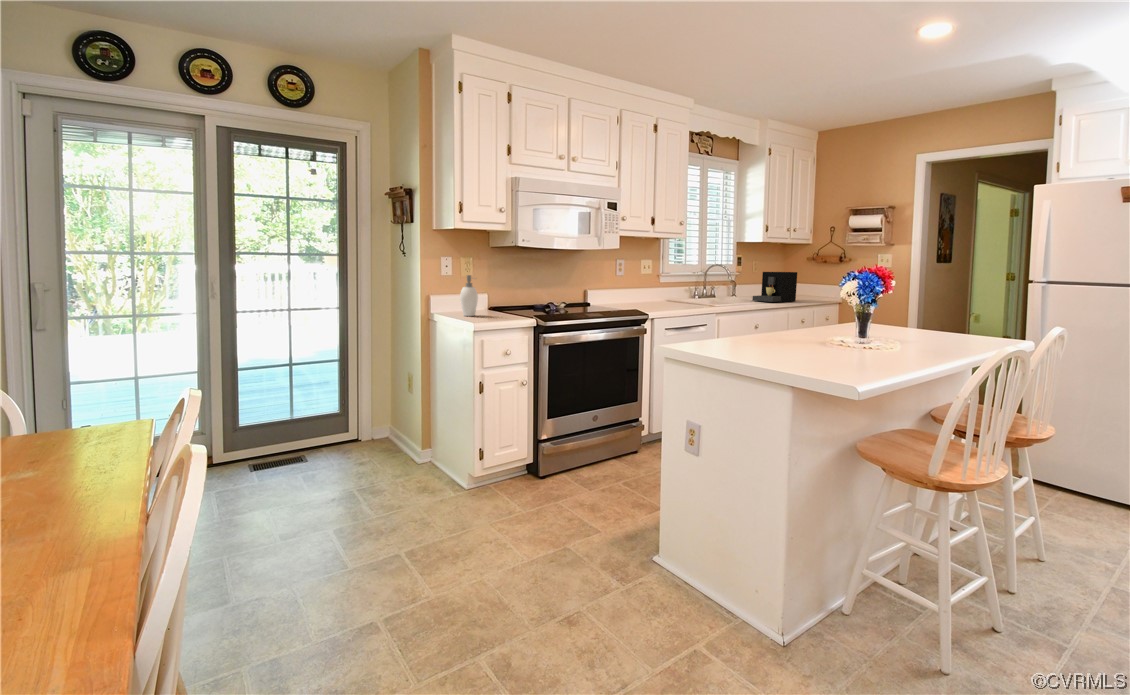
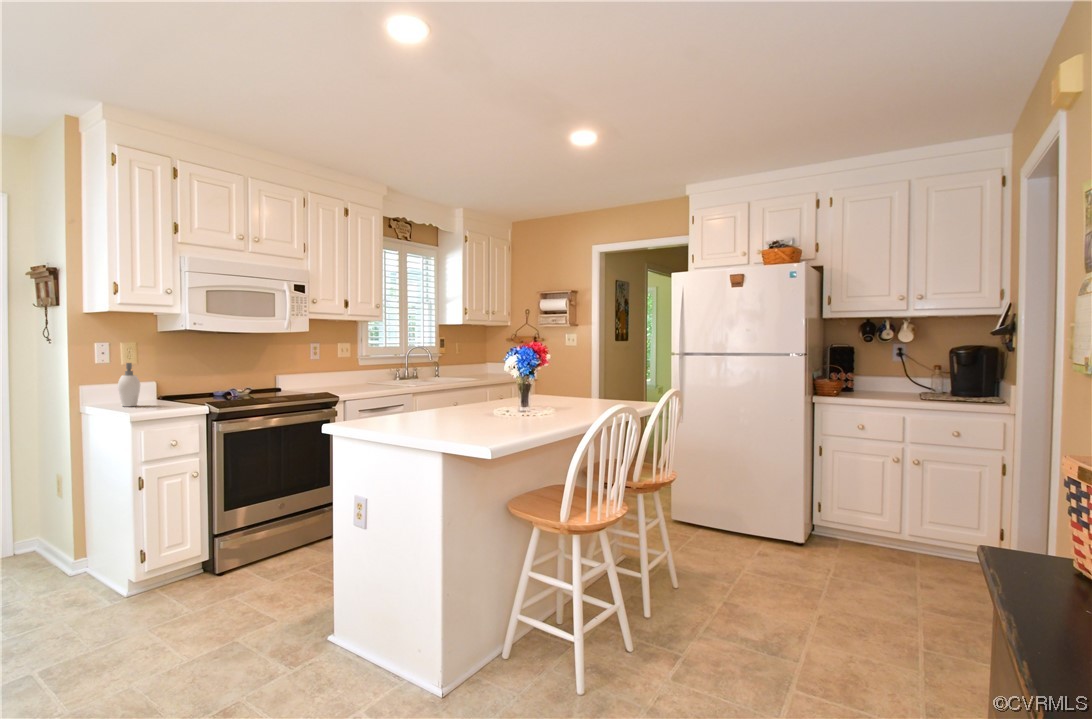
coffee maker: present [752,272,797,302] -> none [454,352,496,381]

